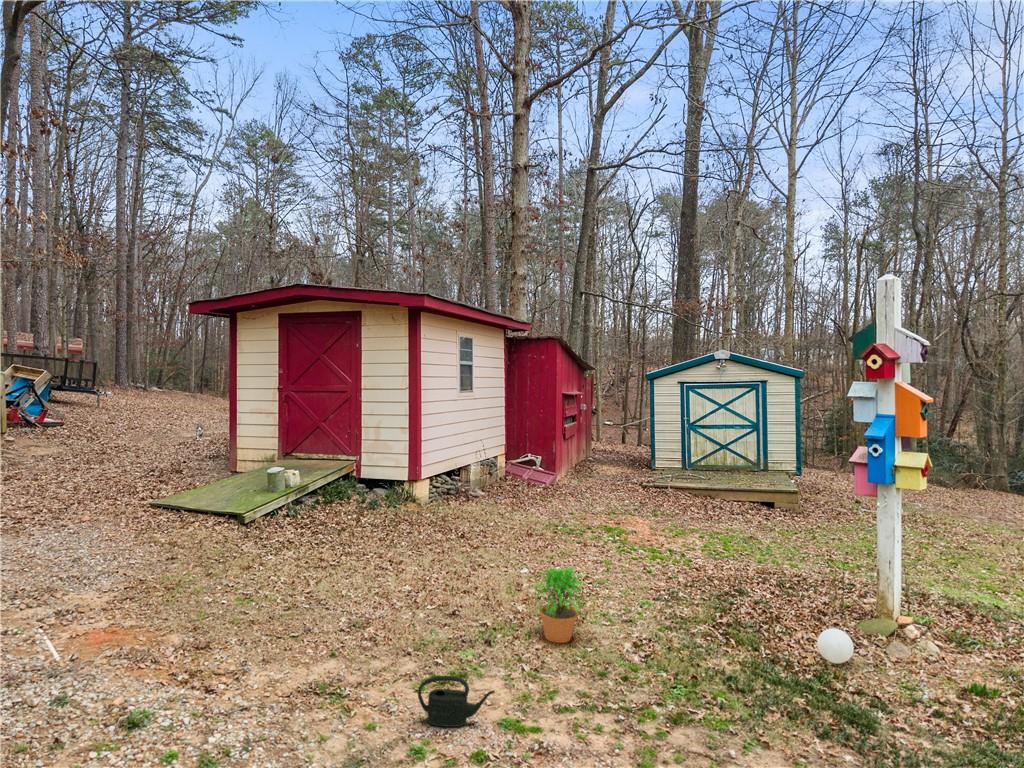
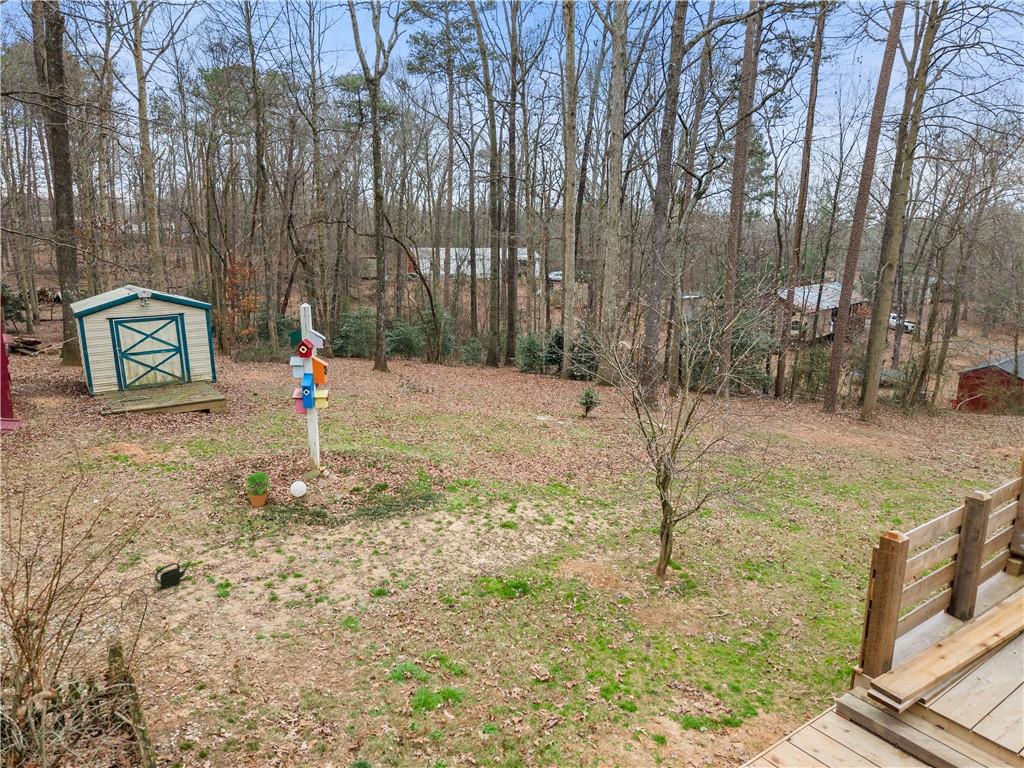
potted plant: present [536,567,583,643] -> present [245,471,271,507]

